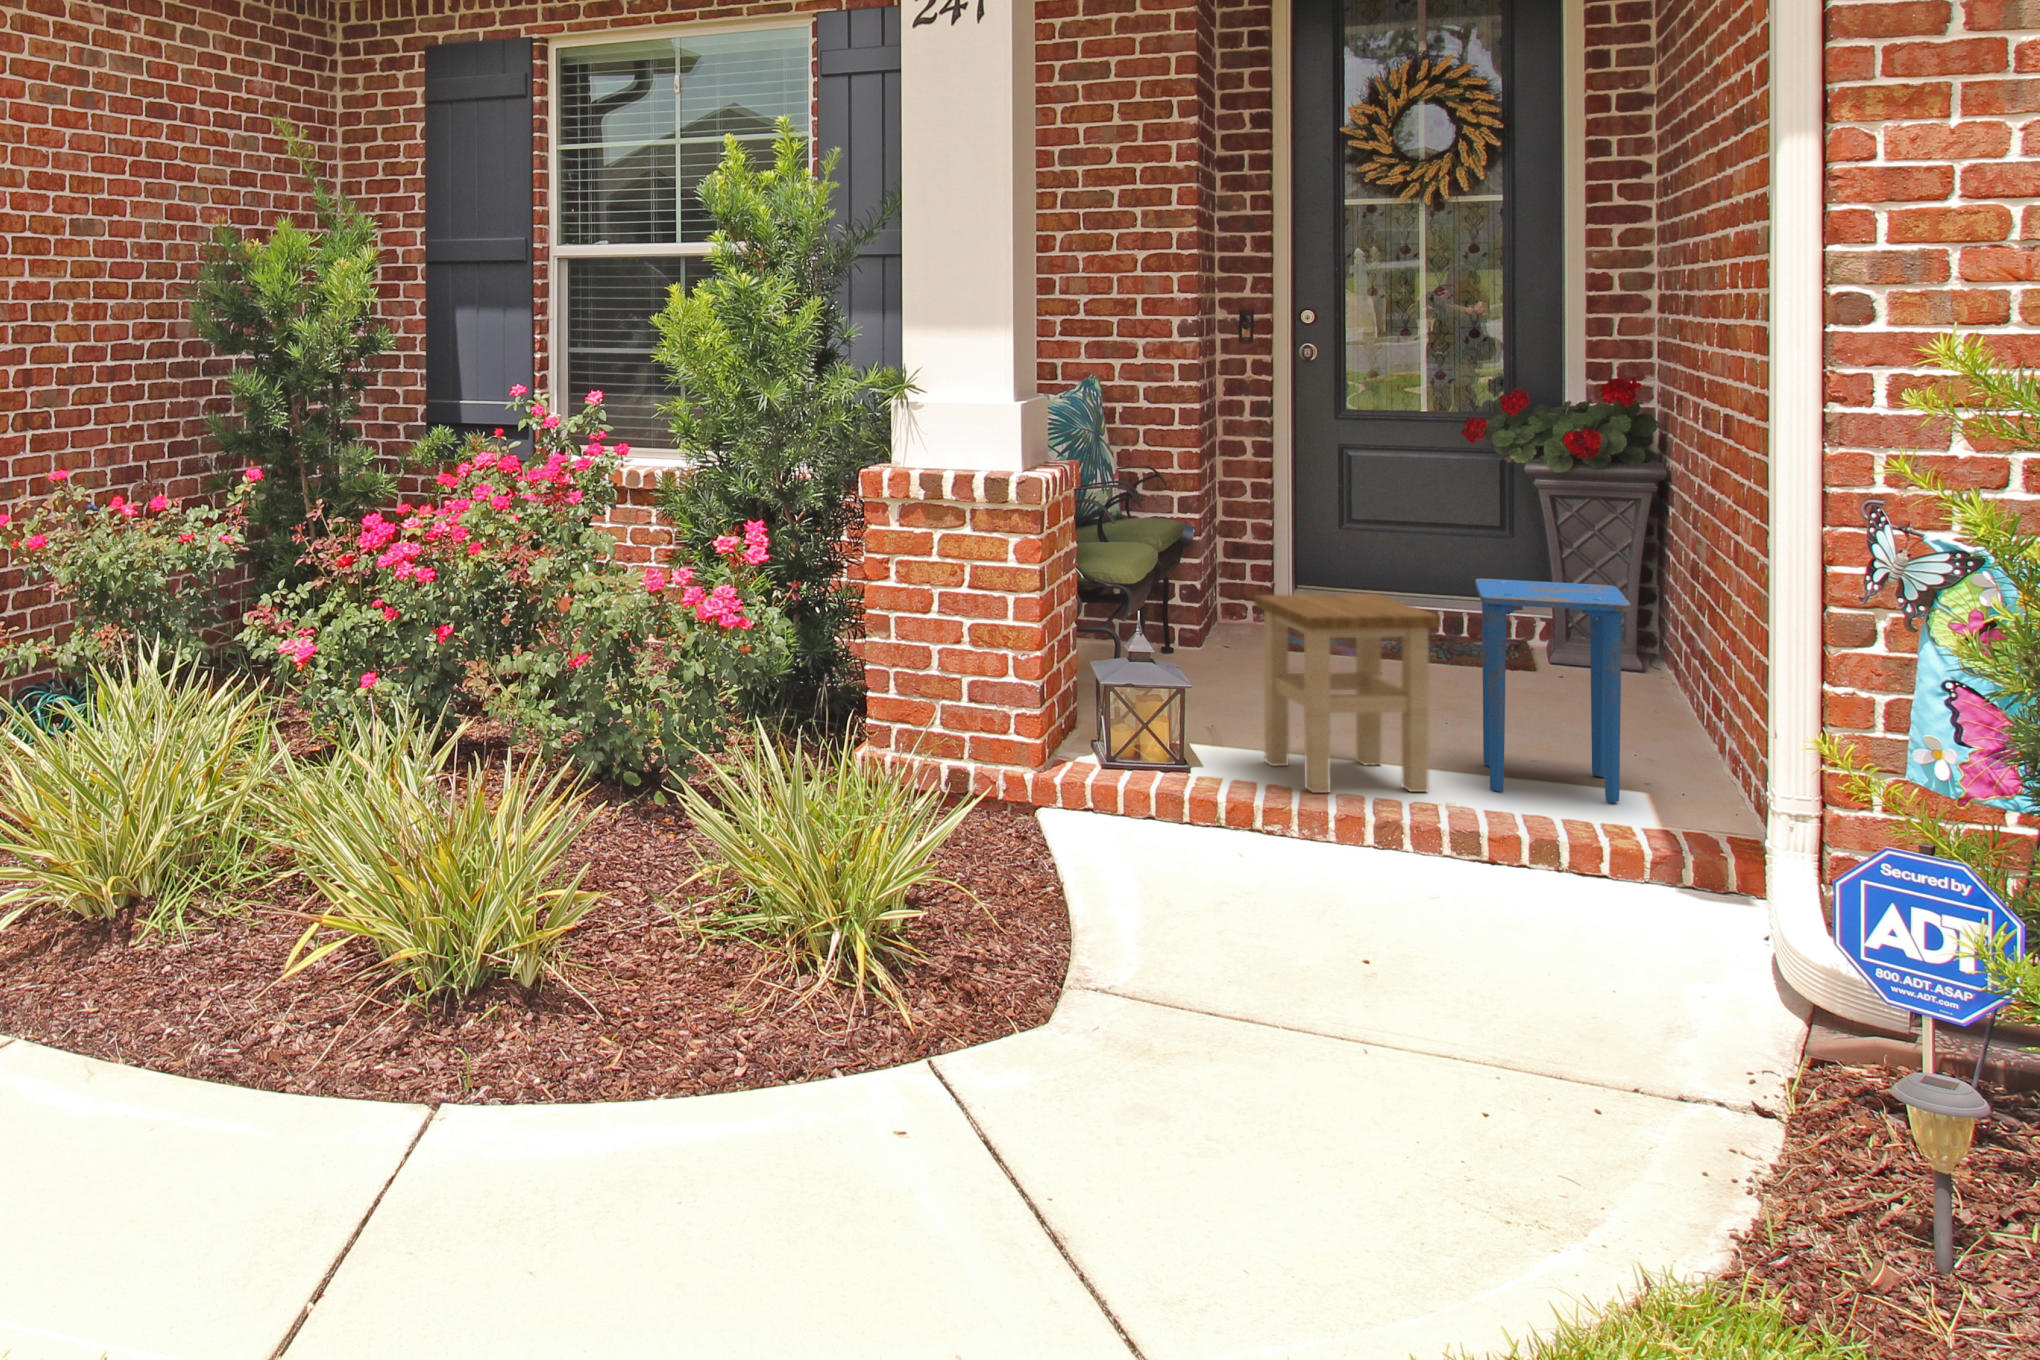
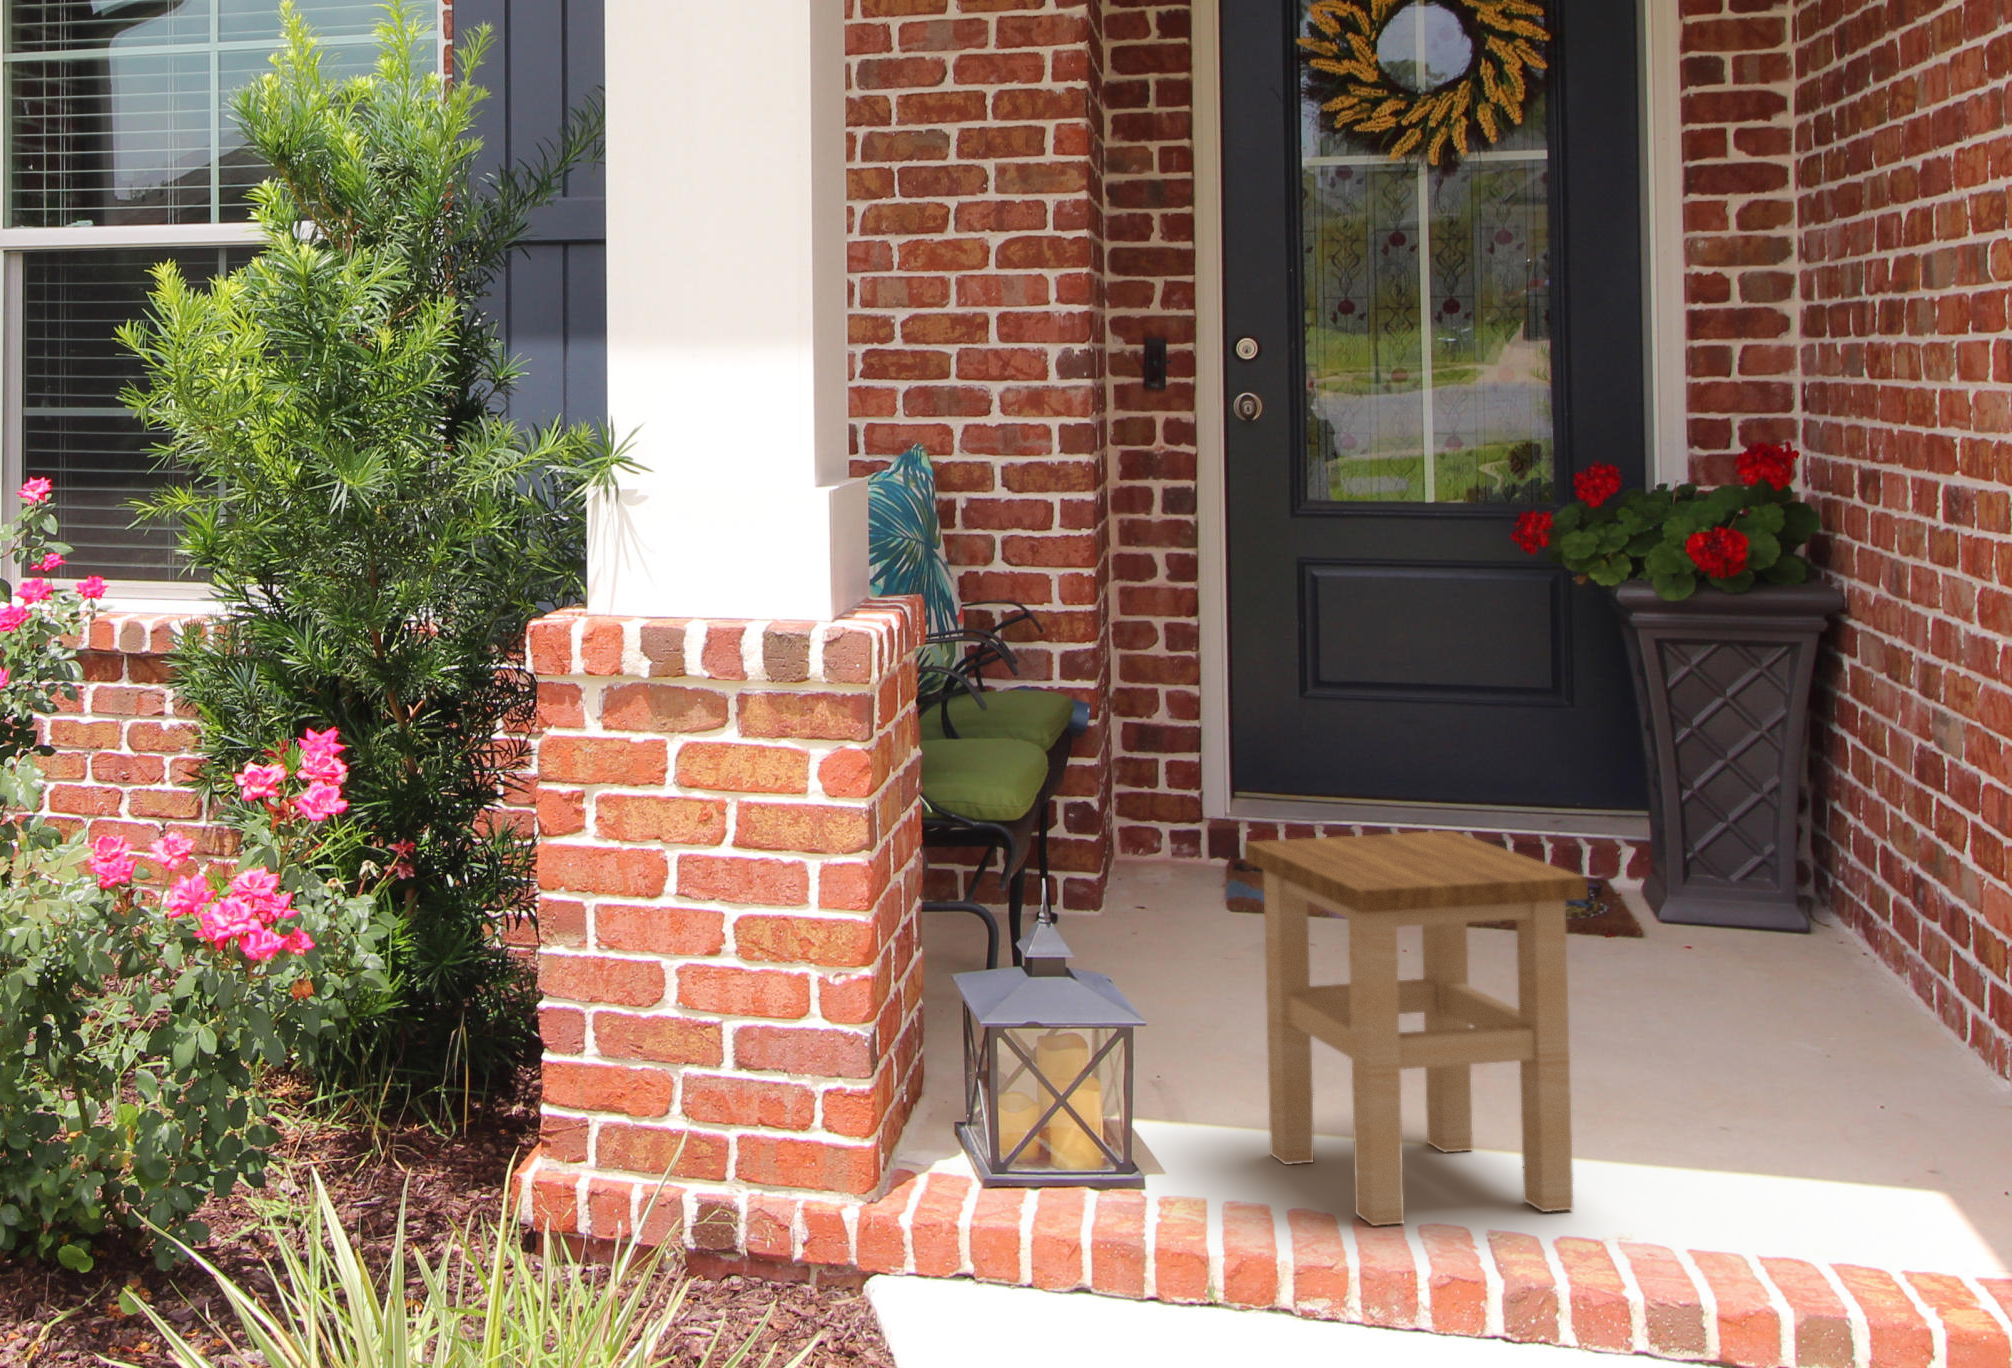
side table: present [1475,579,1631,803] -> none [1619,797,1913,1215]

